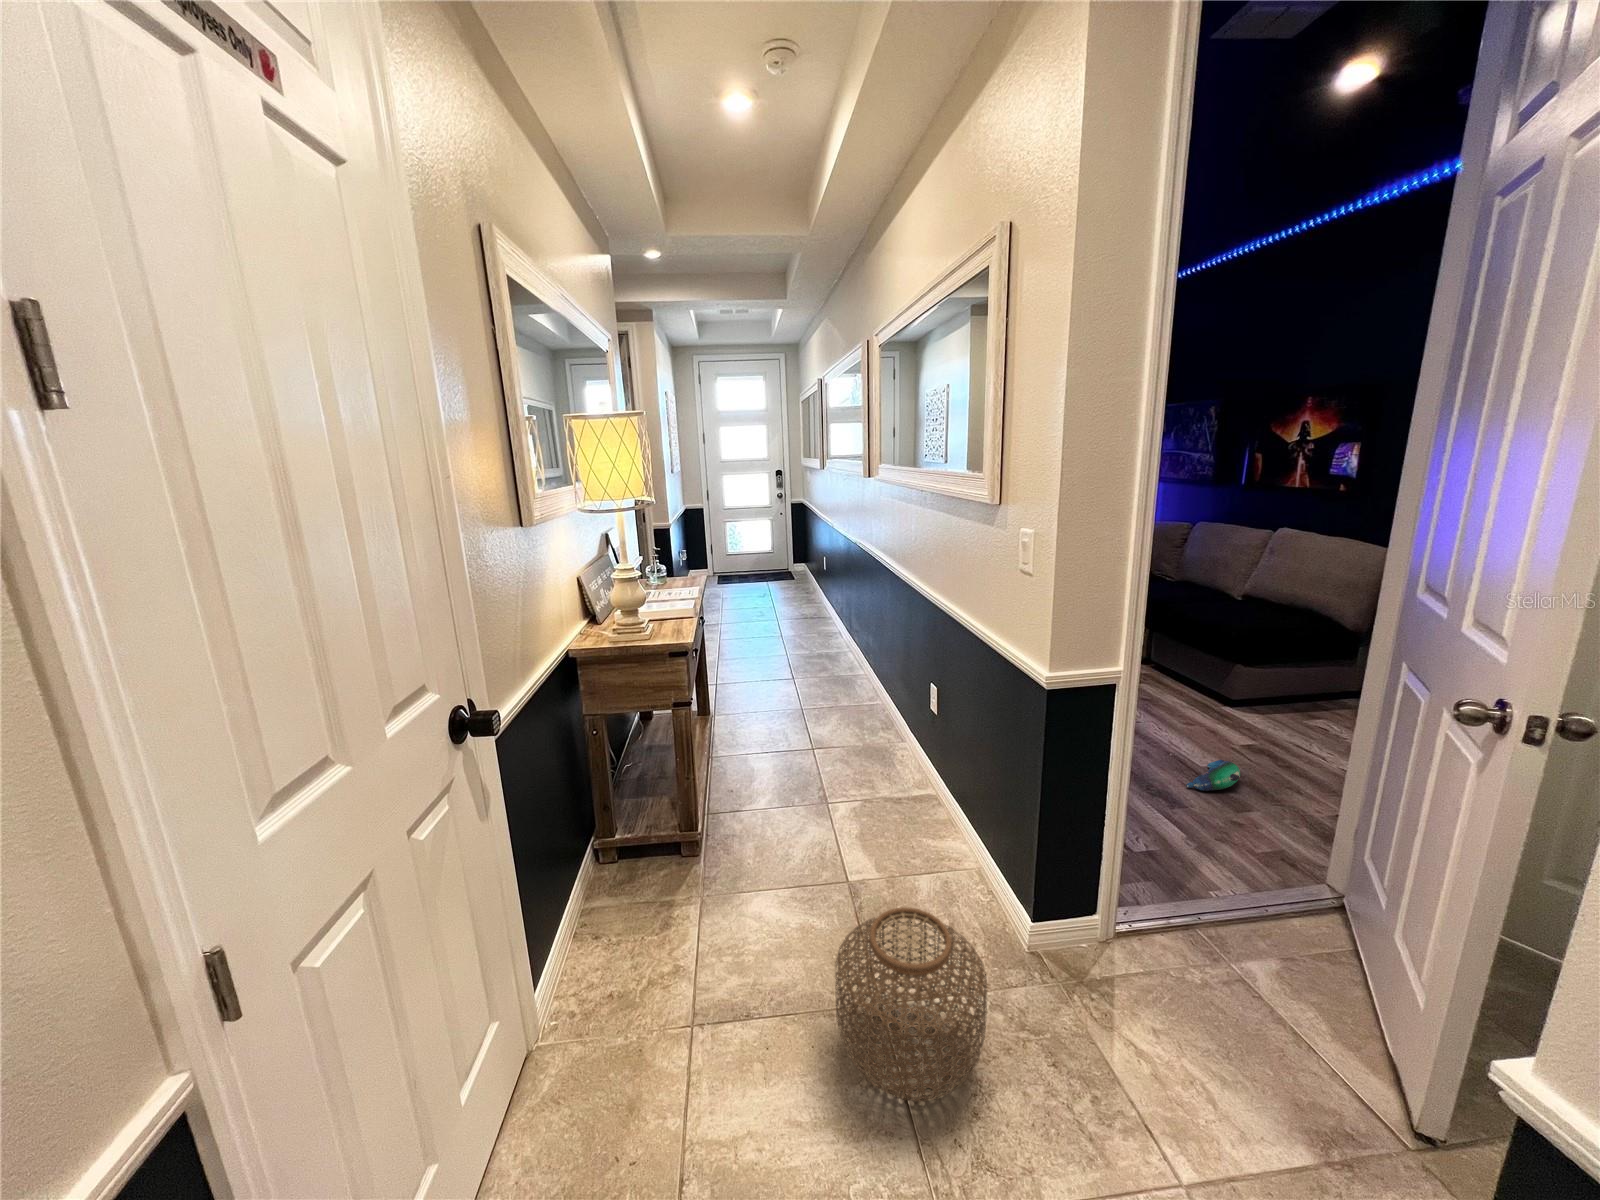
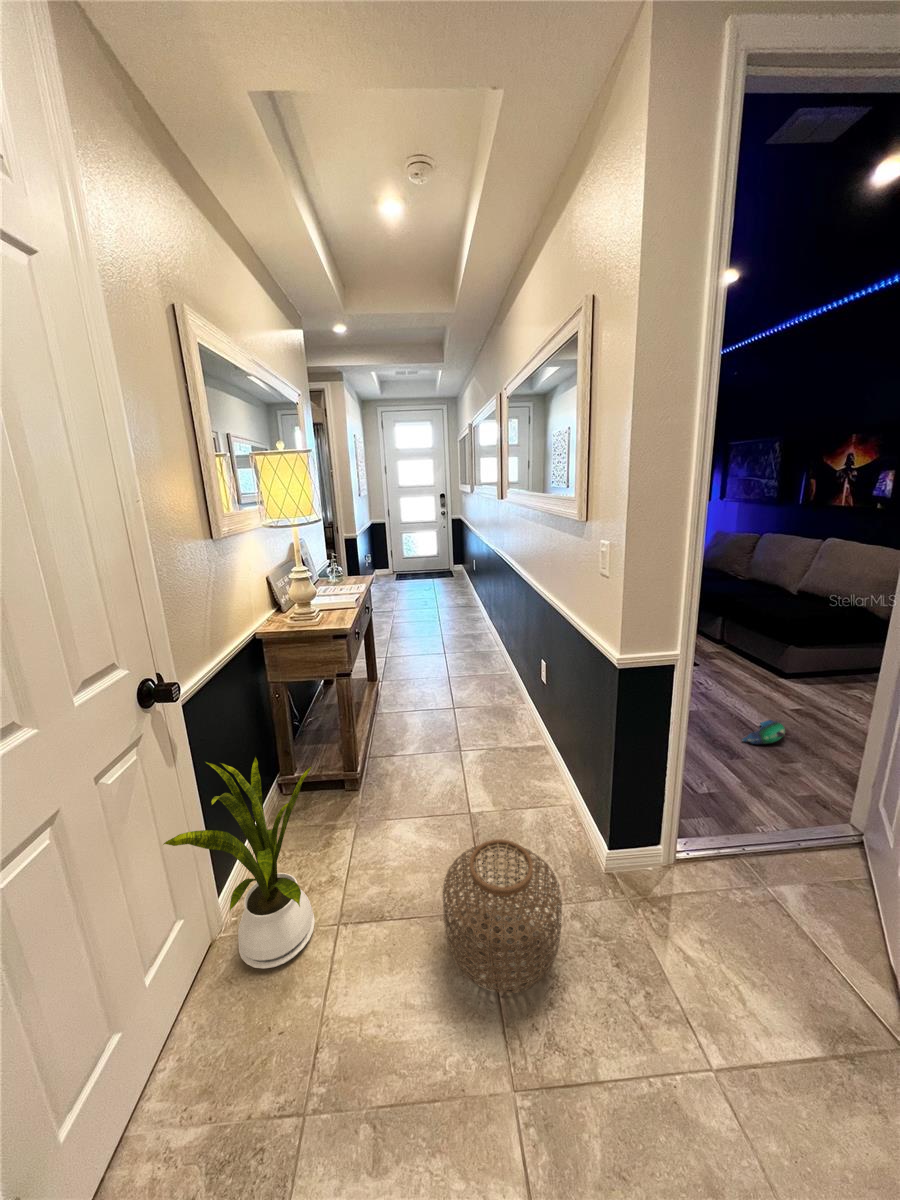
house plant: none [487,807,666,1084] -> present [163,757,315,969]

